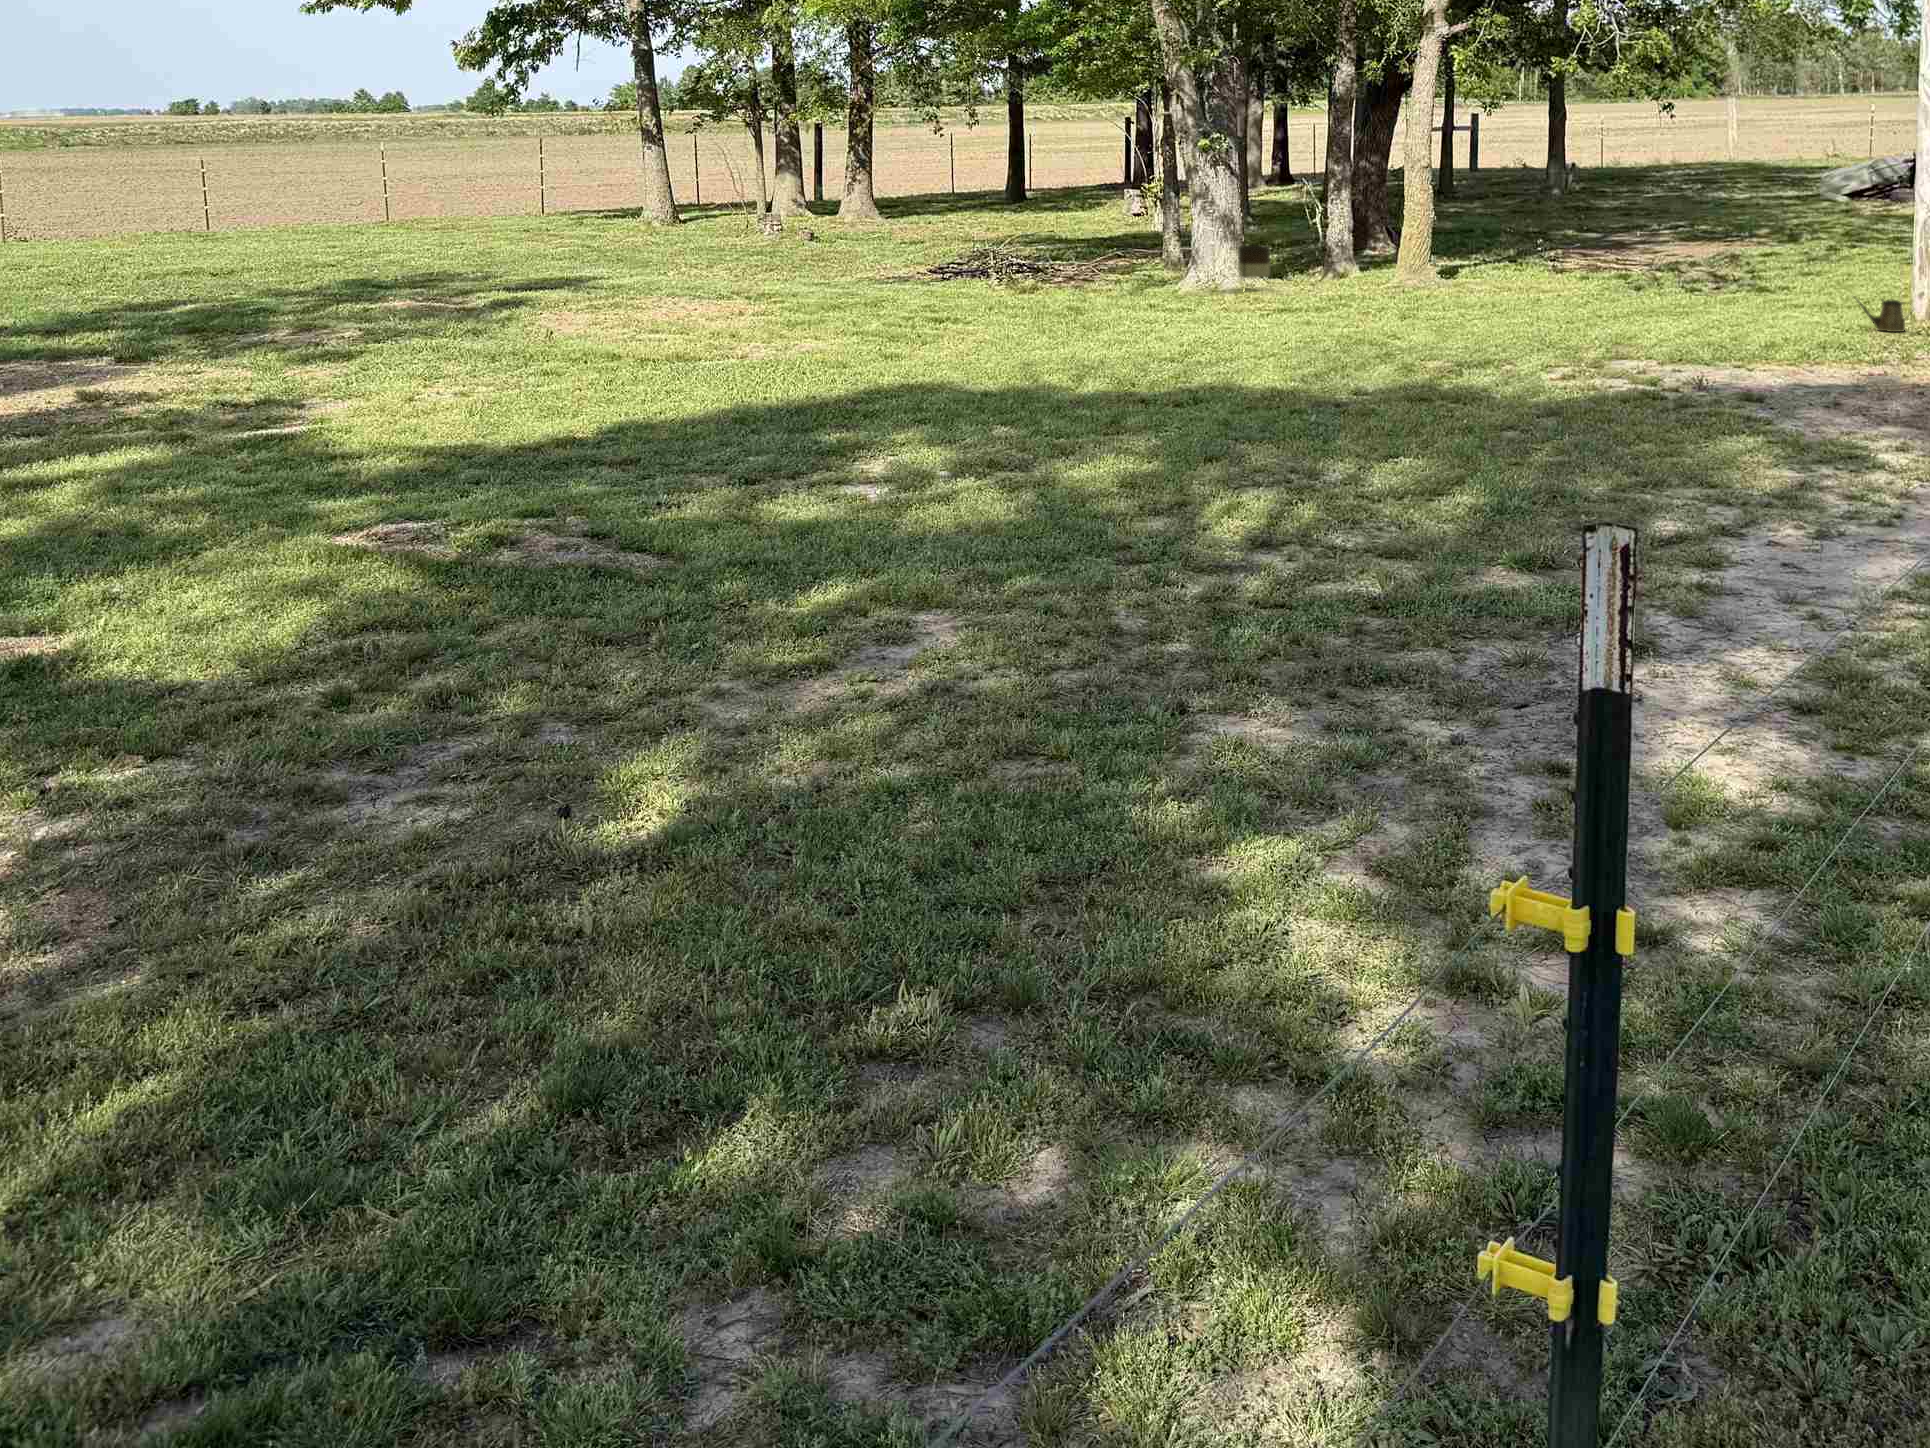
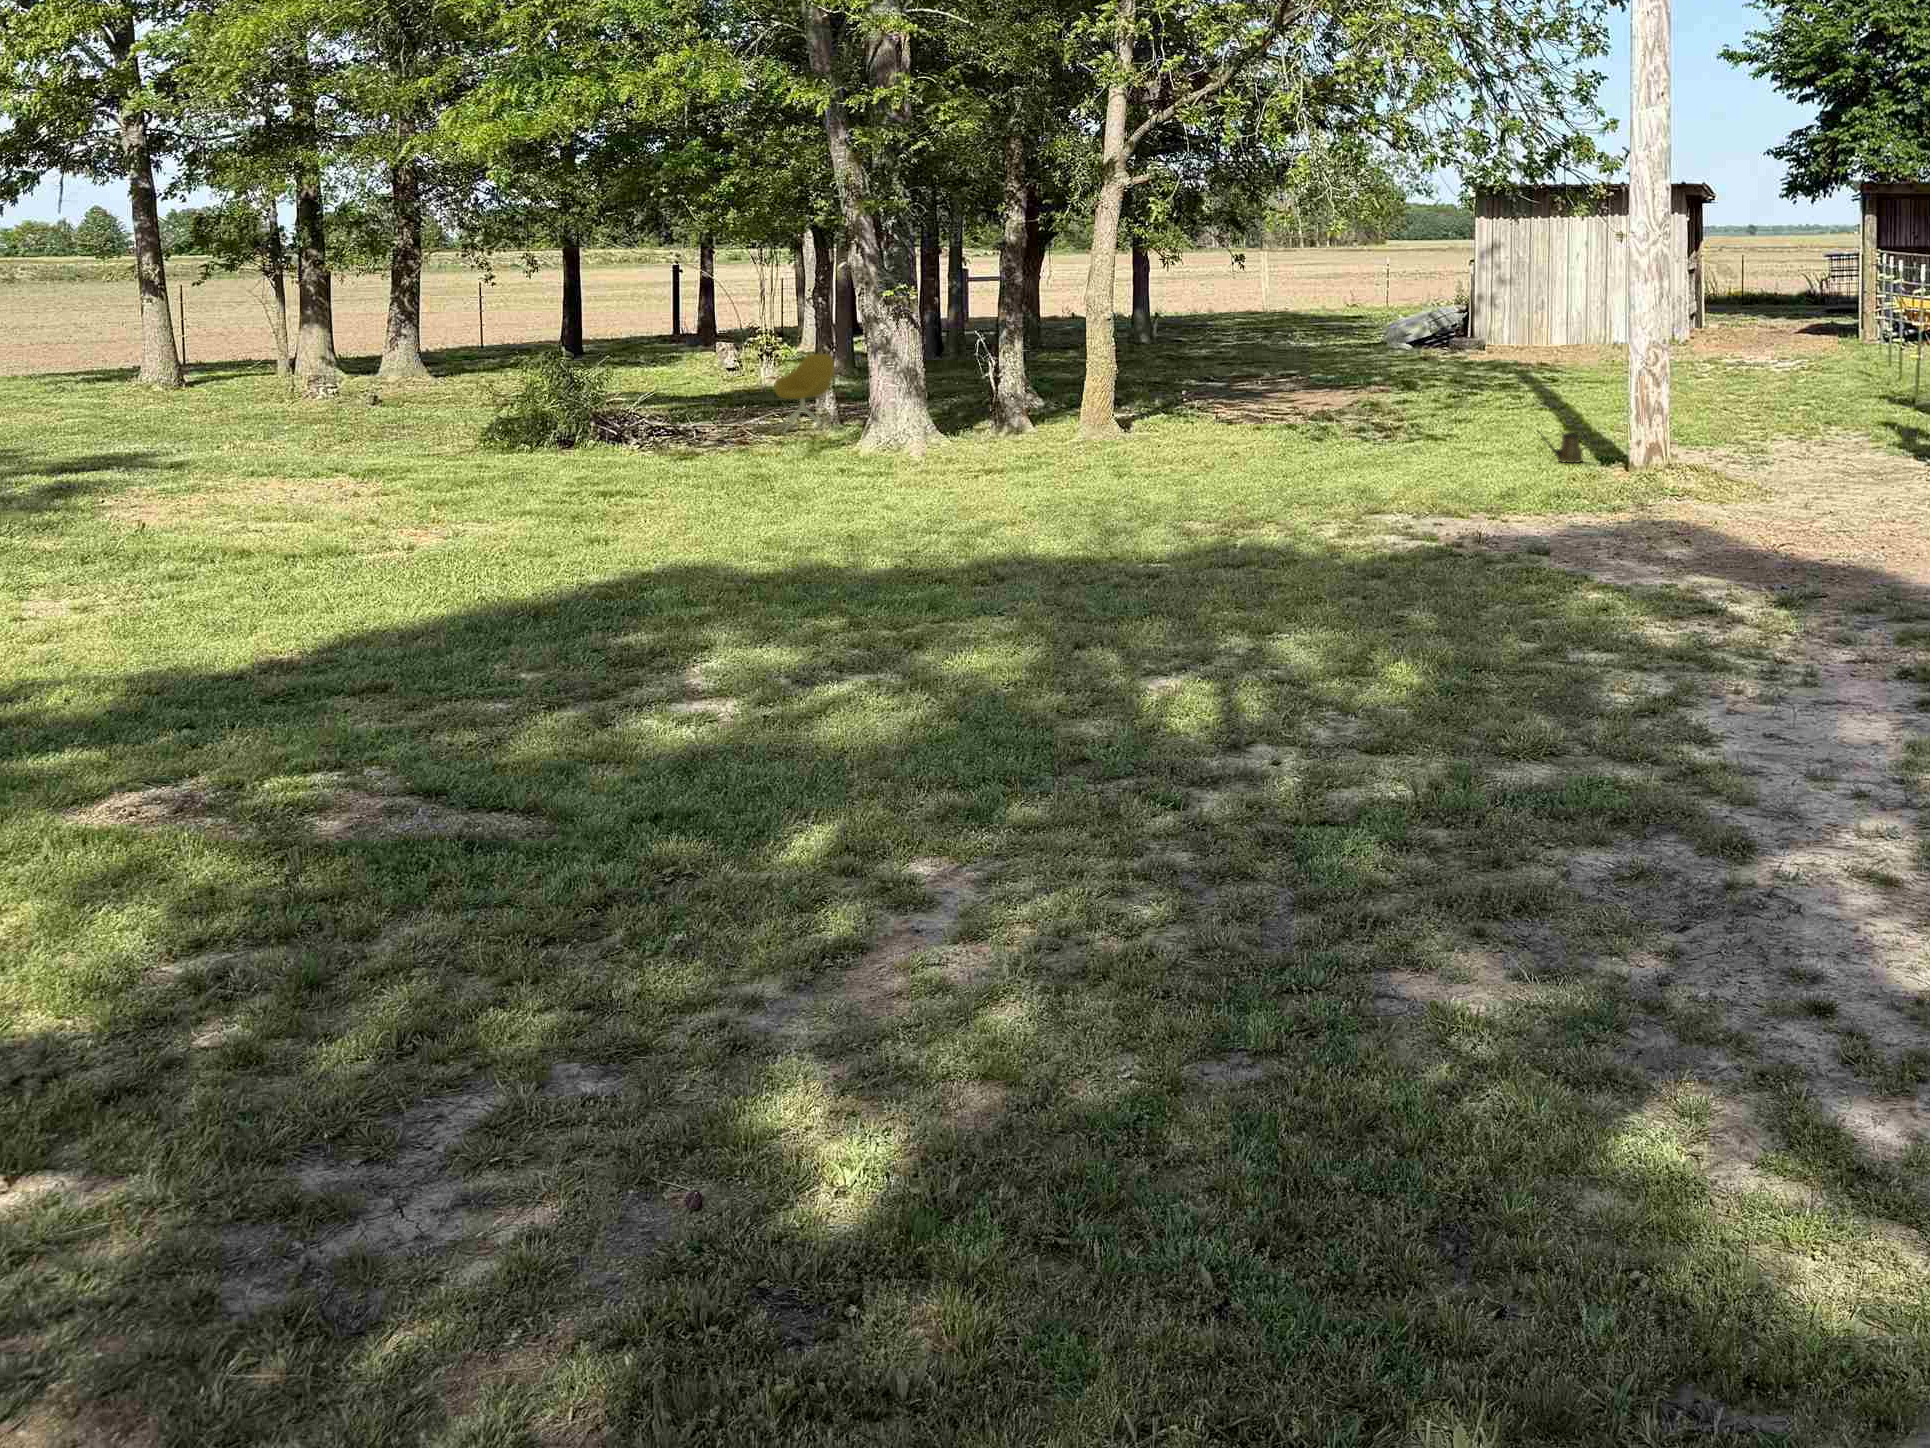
chair: none [1113,200,1168,275] -> present [774,354,834,434]
planter: present [1238,245,1271,280] -> none [927,399,961,447]

